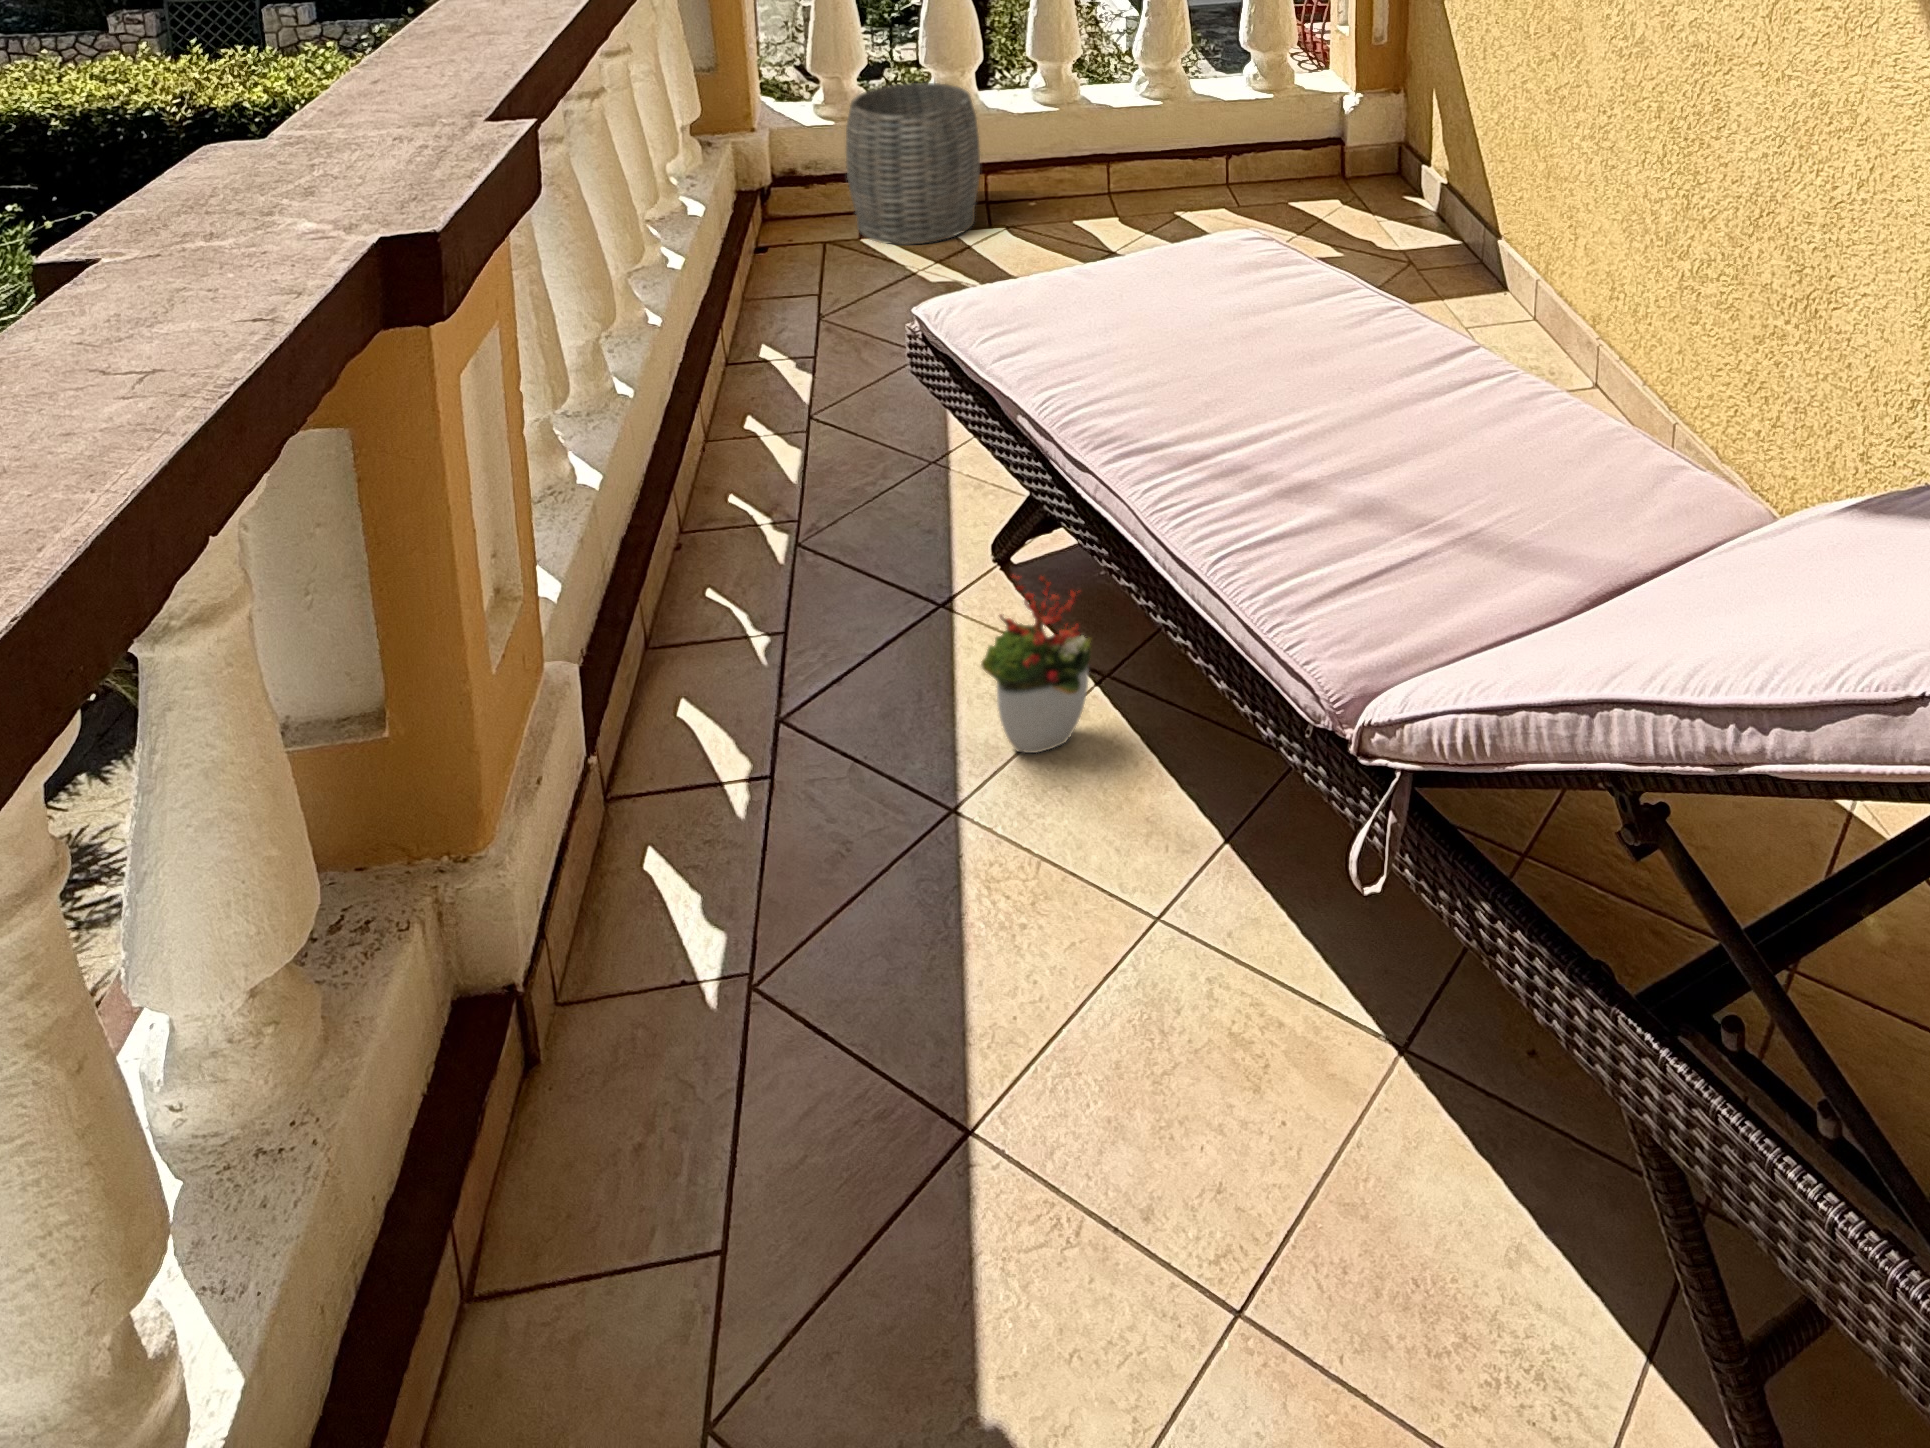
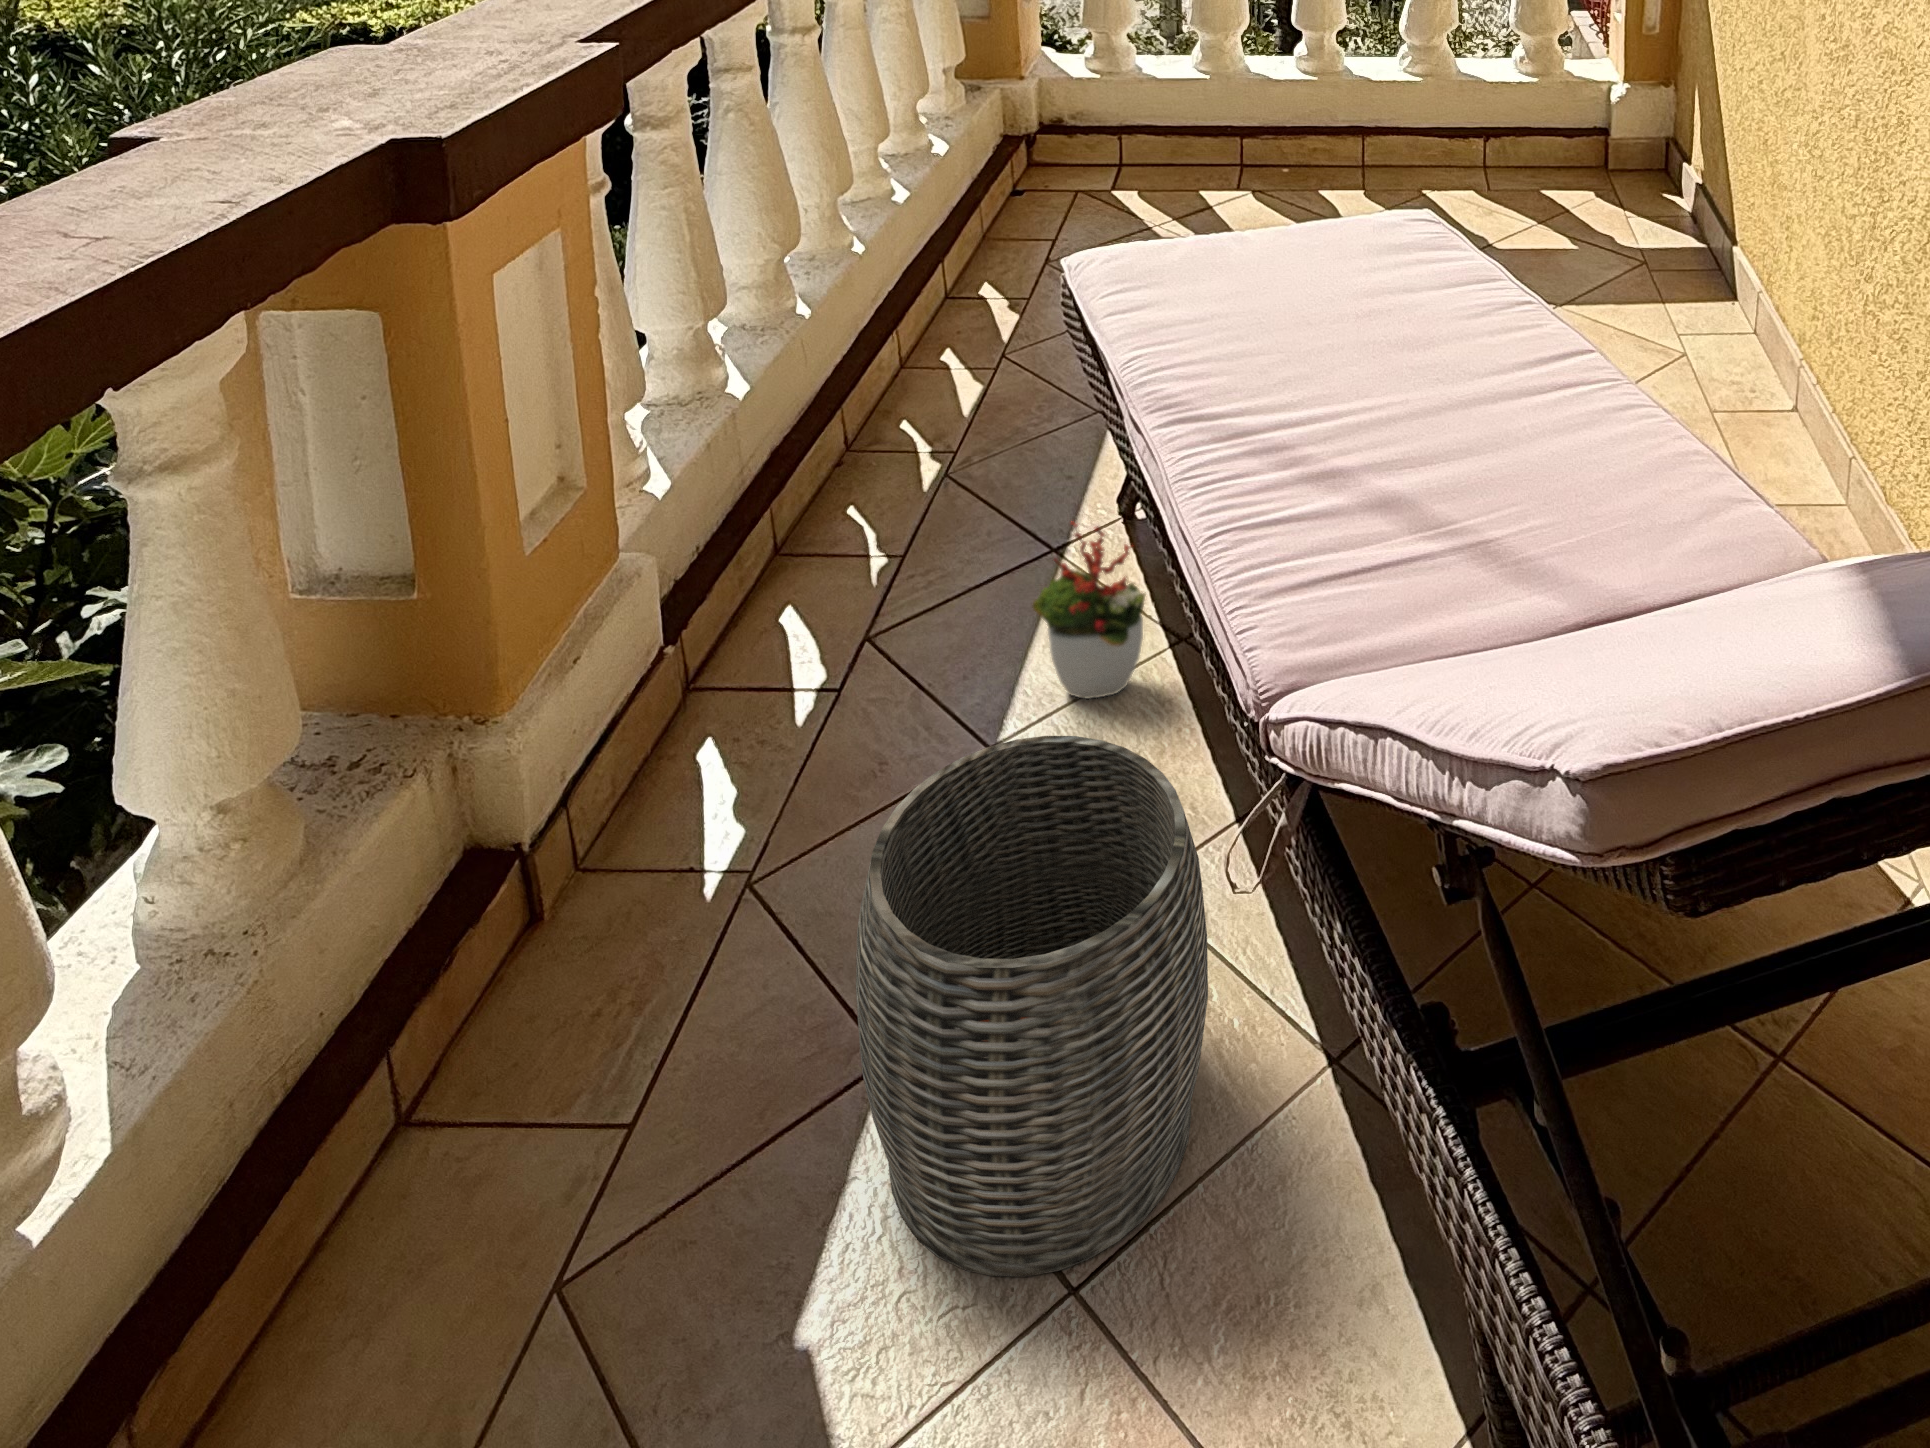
woven basket: present [846,83,980,245] -> present [856,736,1208,1277]

